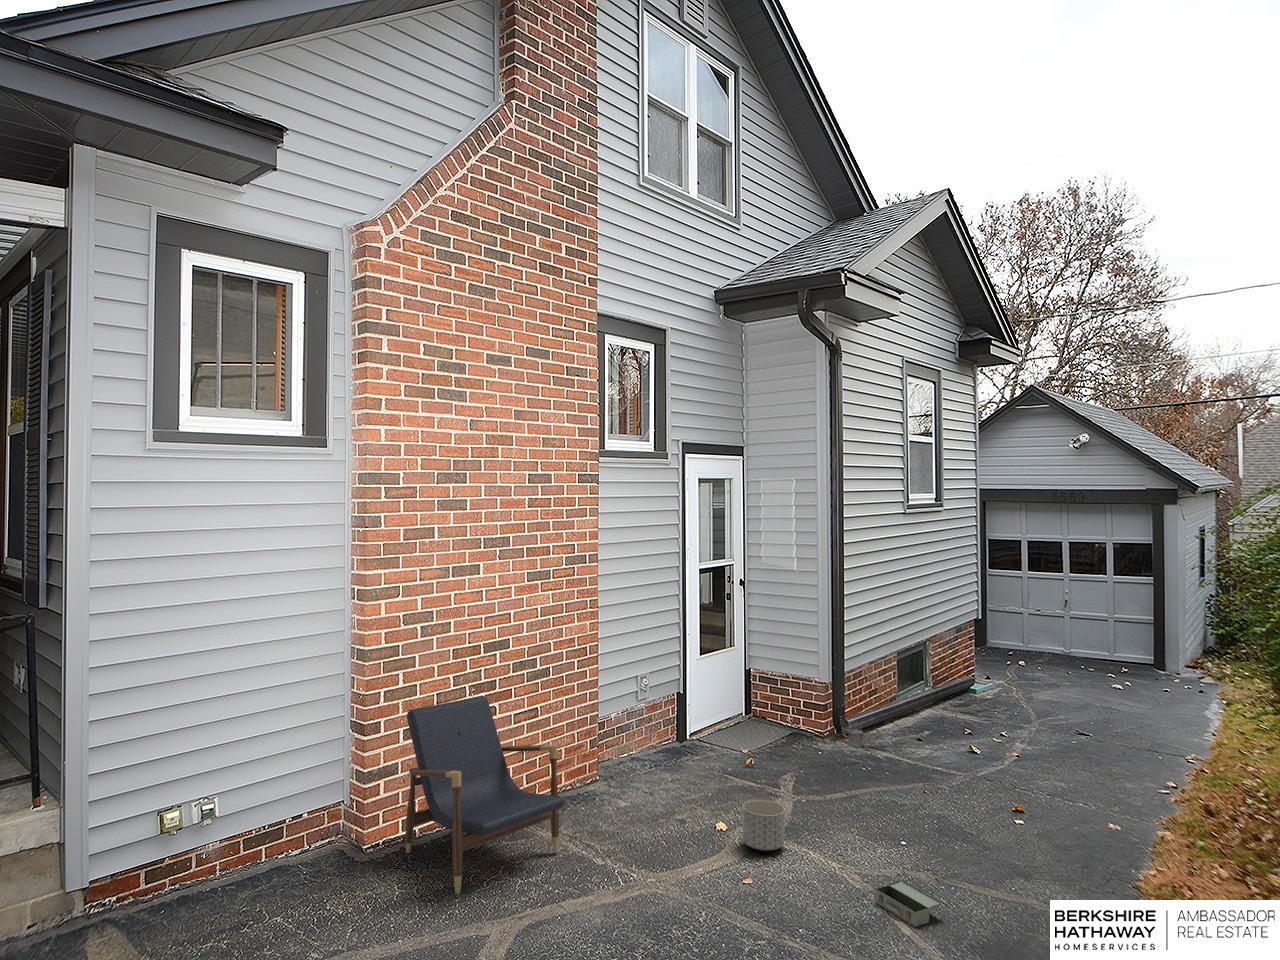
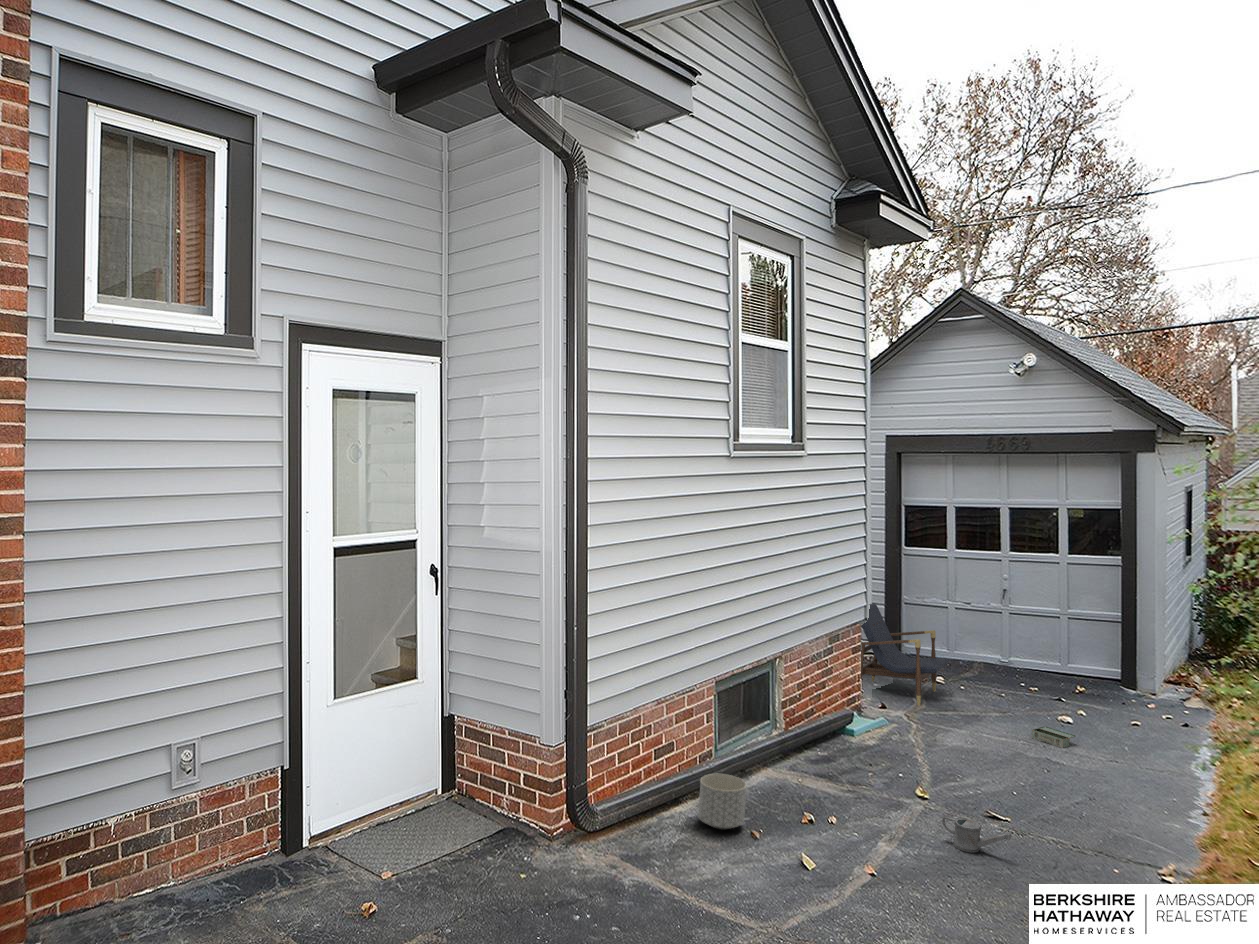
lounge chair: present [406,696,565,894] -> present [861,603,948,705]
watering can: present [842,728,879,748] -> present [942,817,1011,853]
toolbox: present [875,881,942,927] -> present [1032,727,1076,748]

